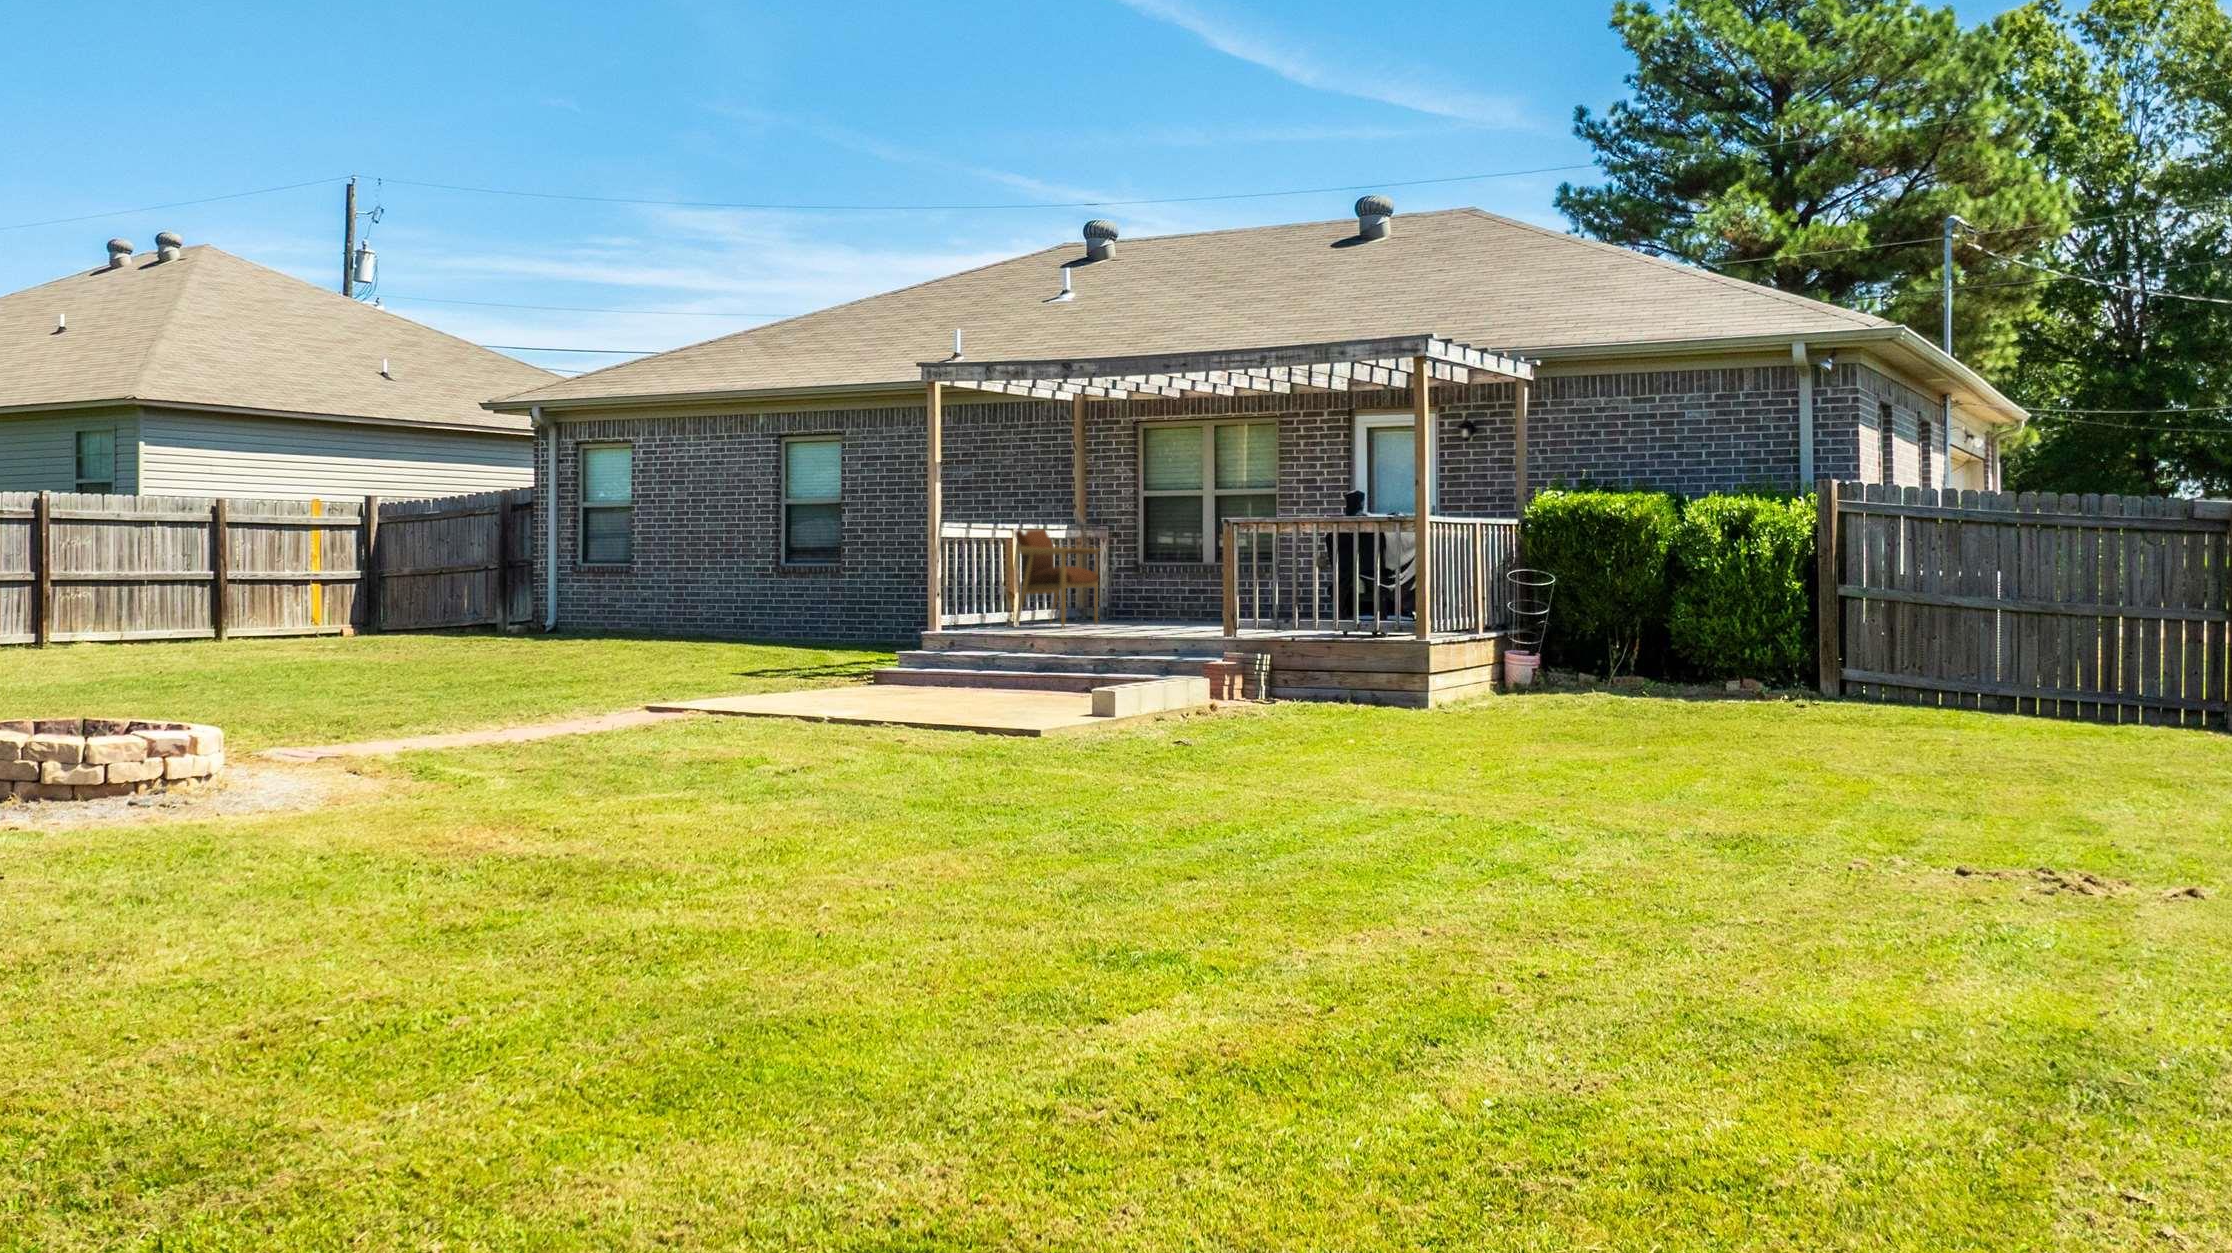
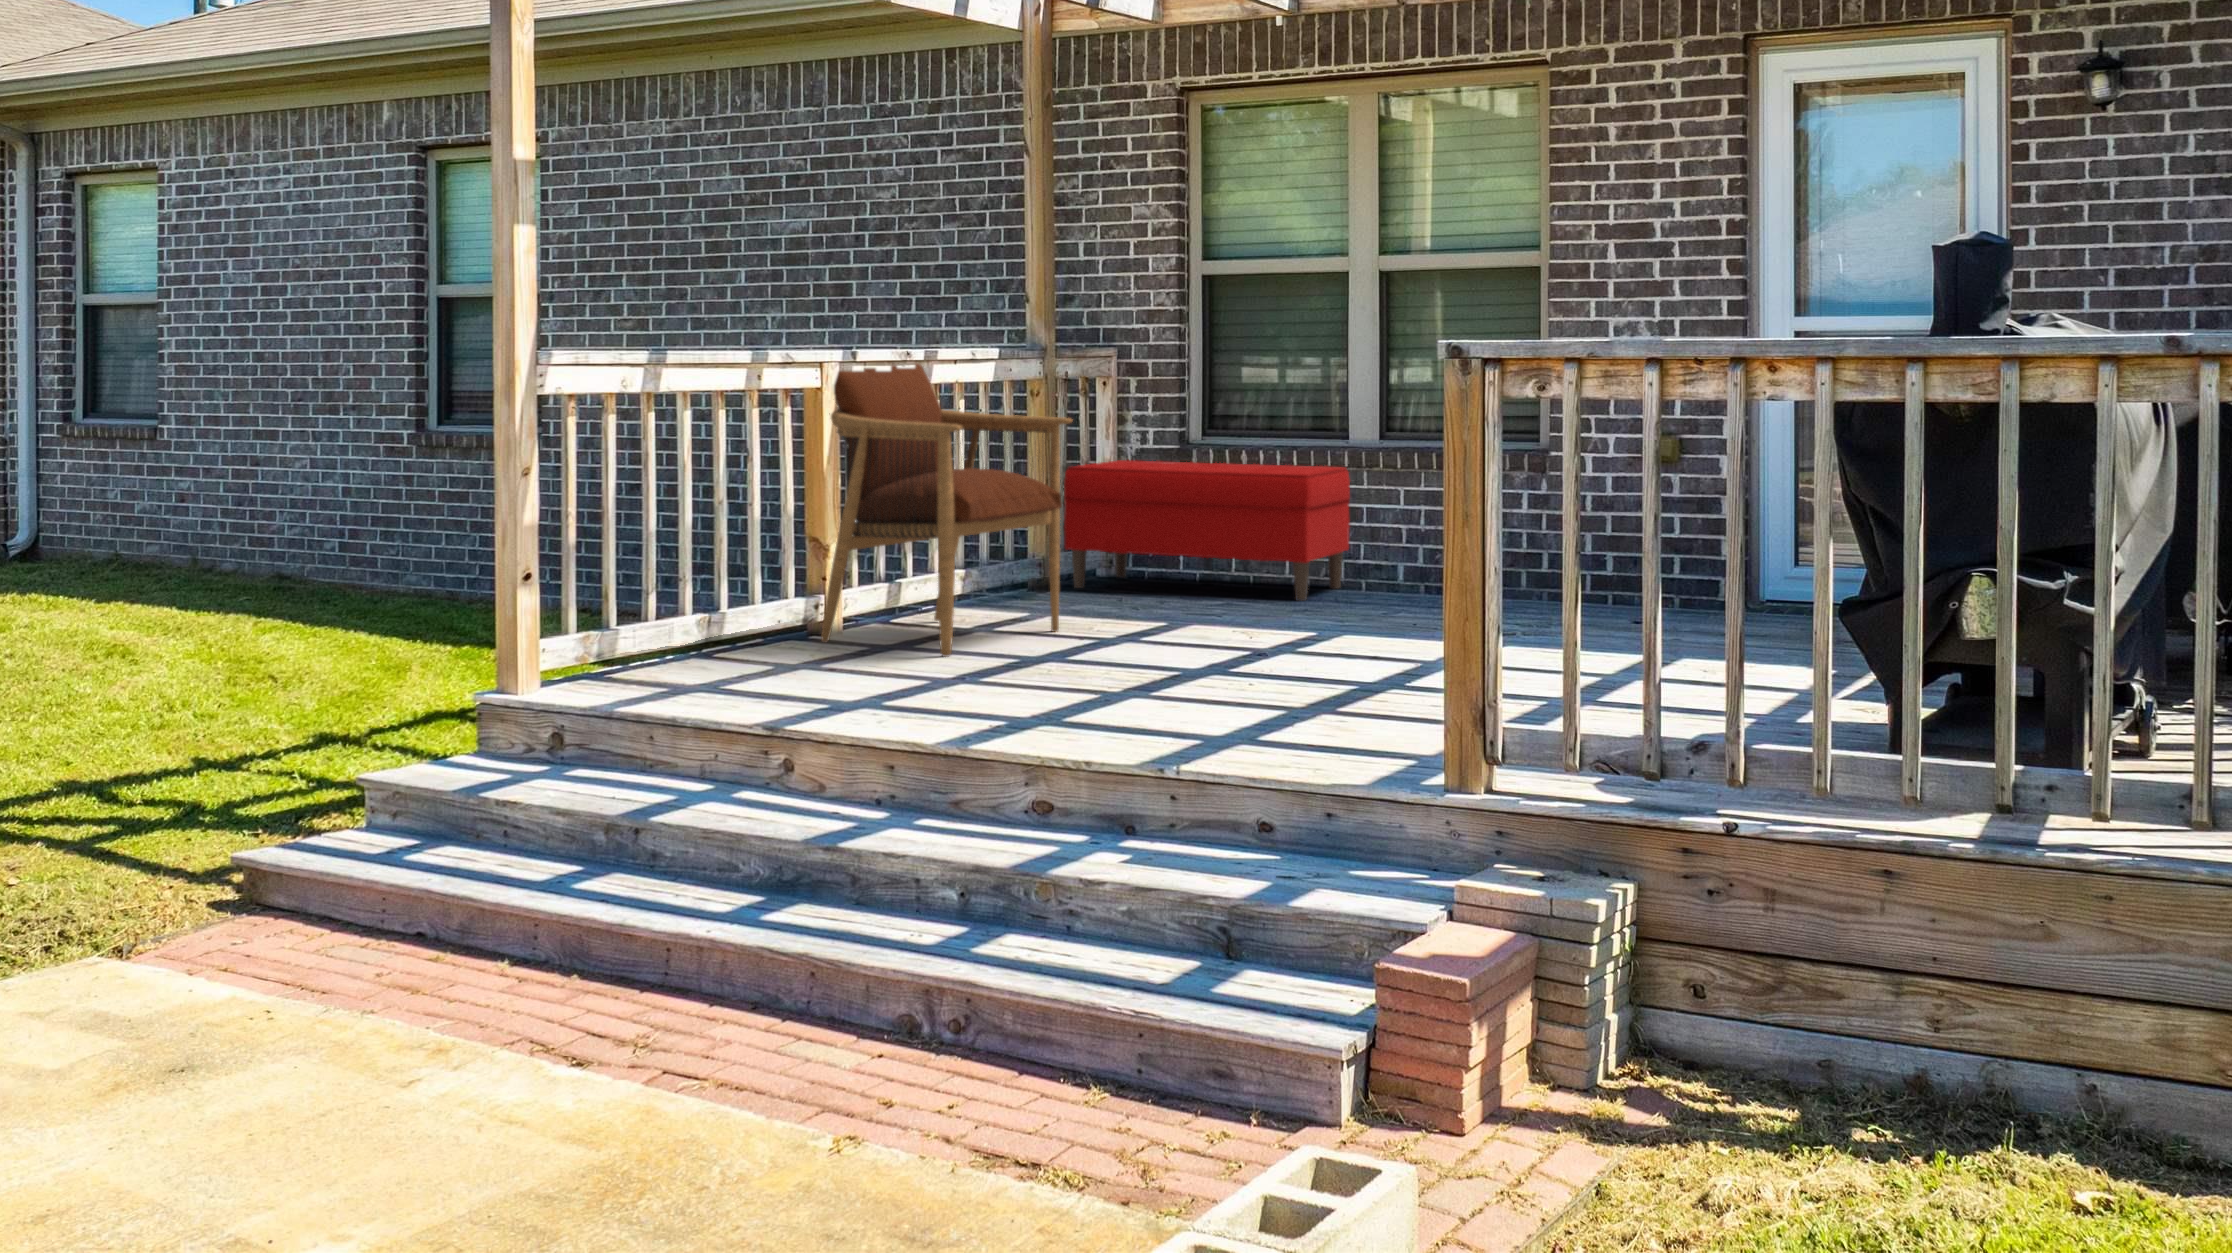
bench: none [1090,572,1204,623] -> present [1064,460,1350,601]

